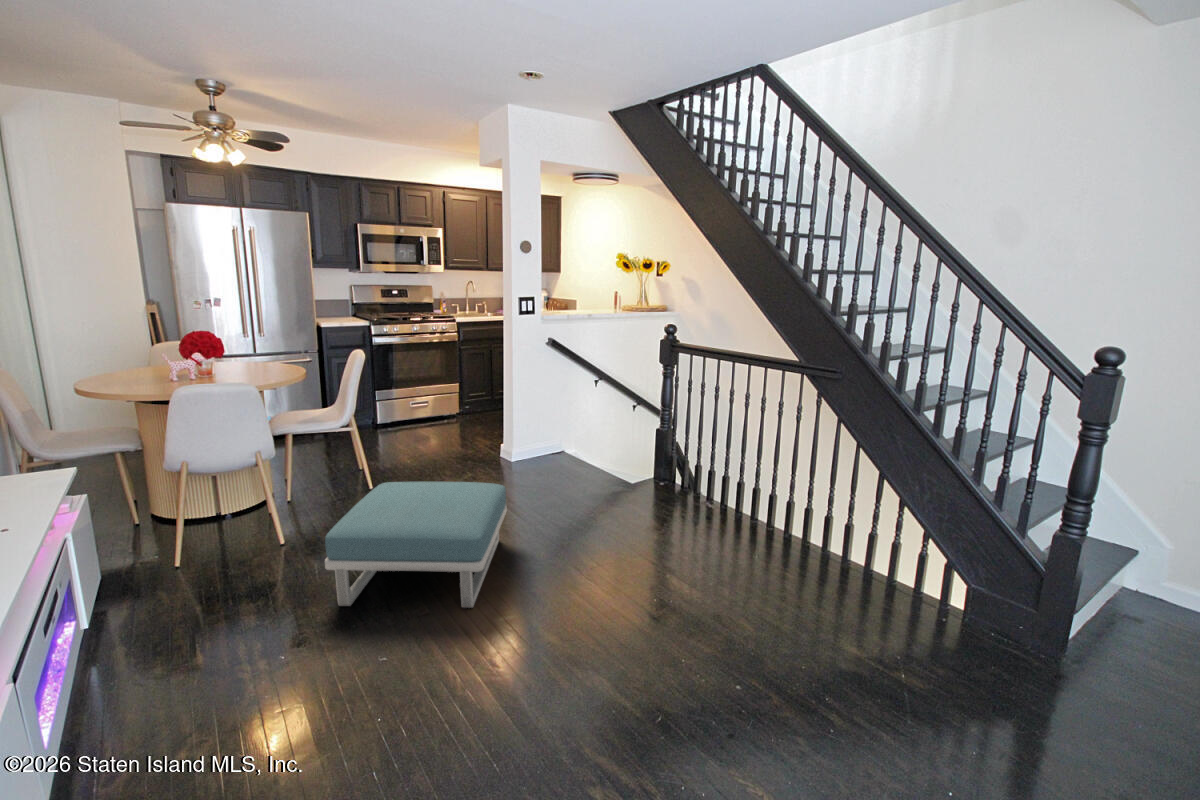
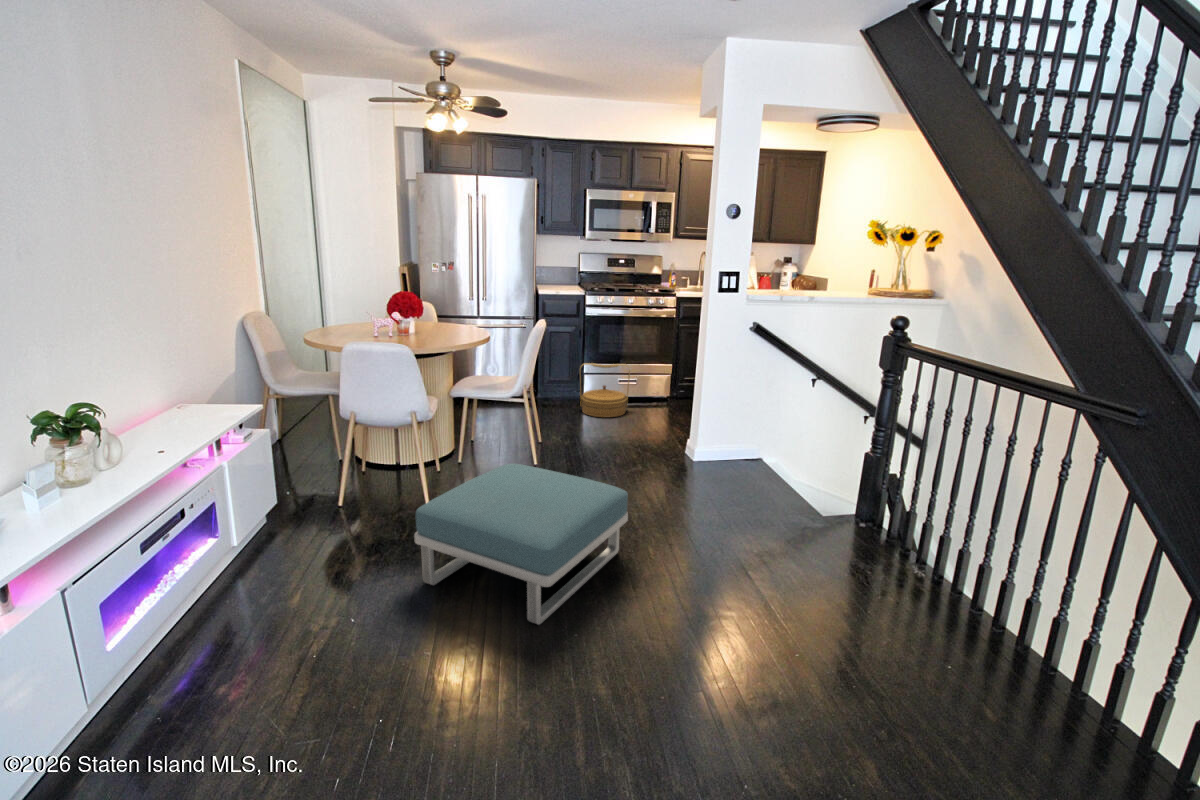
woven basket: none [377,387,427,439] -> present [580,363,630,417]

